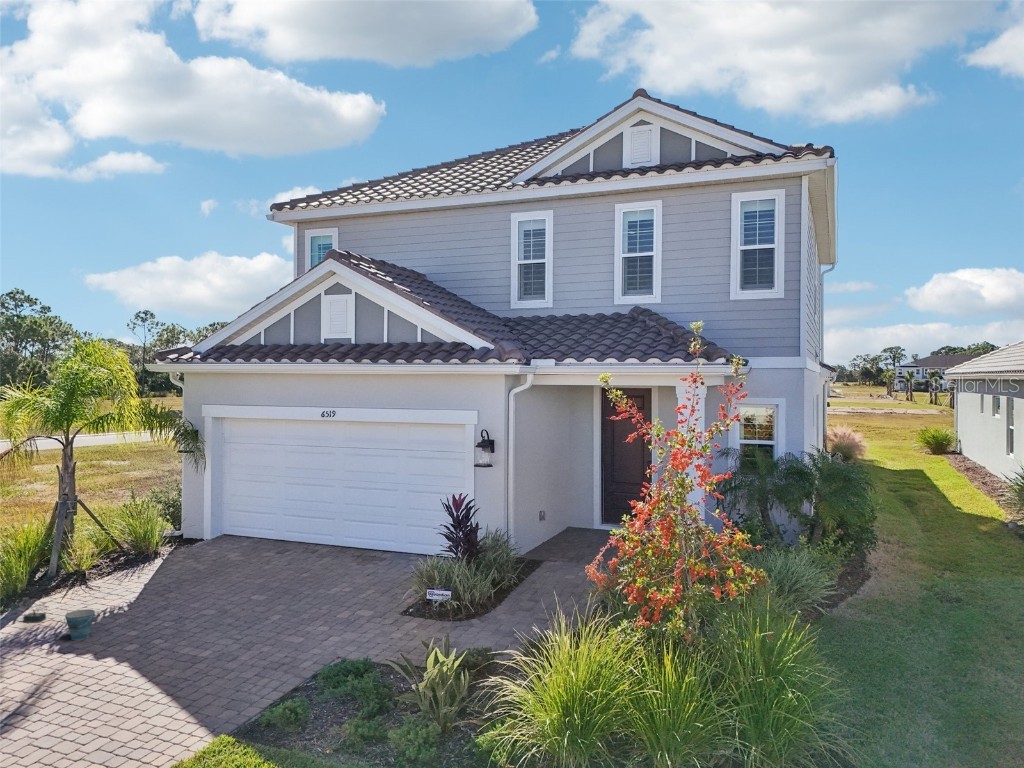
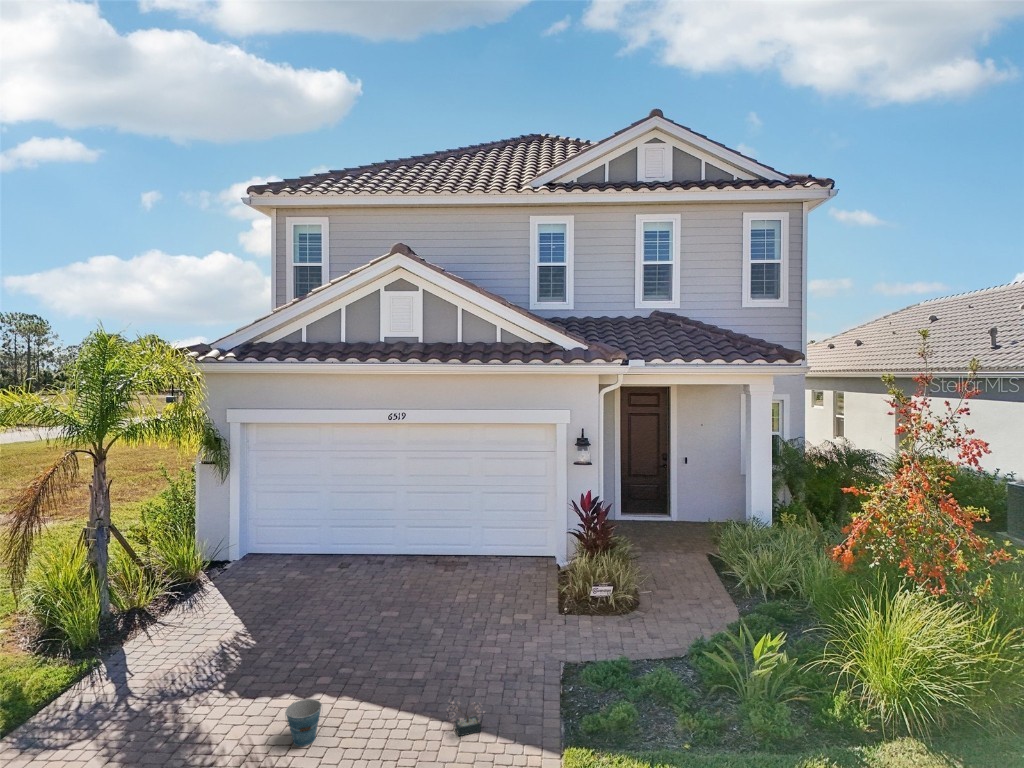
decorative plant: present [19,598,47,622] -> present [449,701,485,736]

